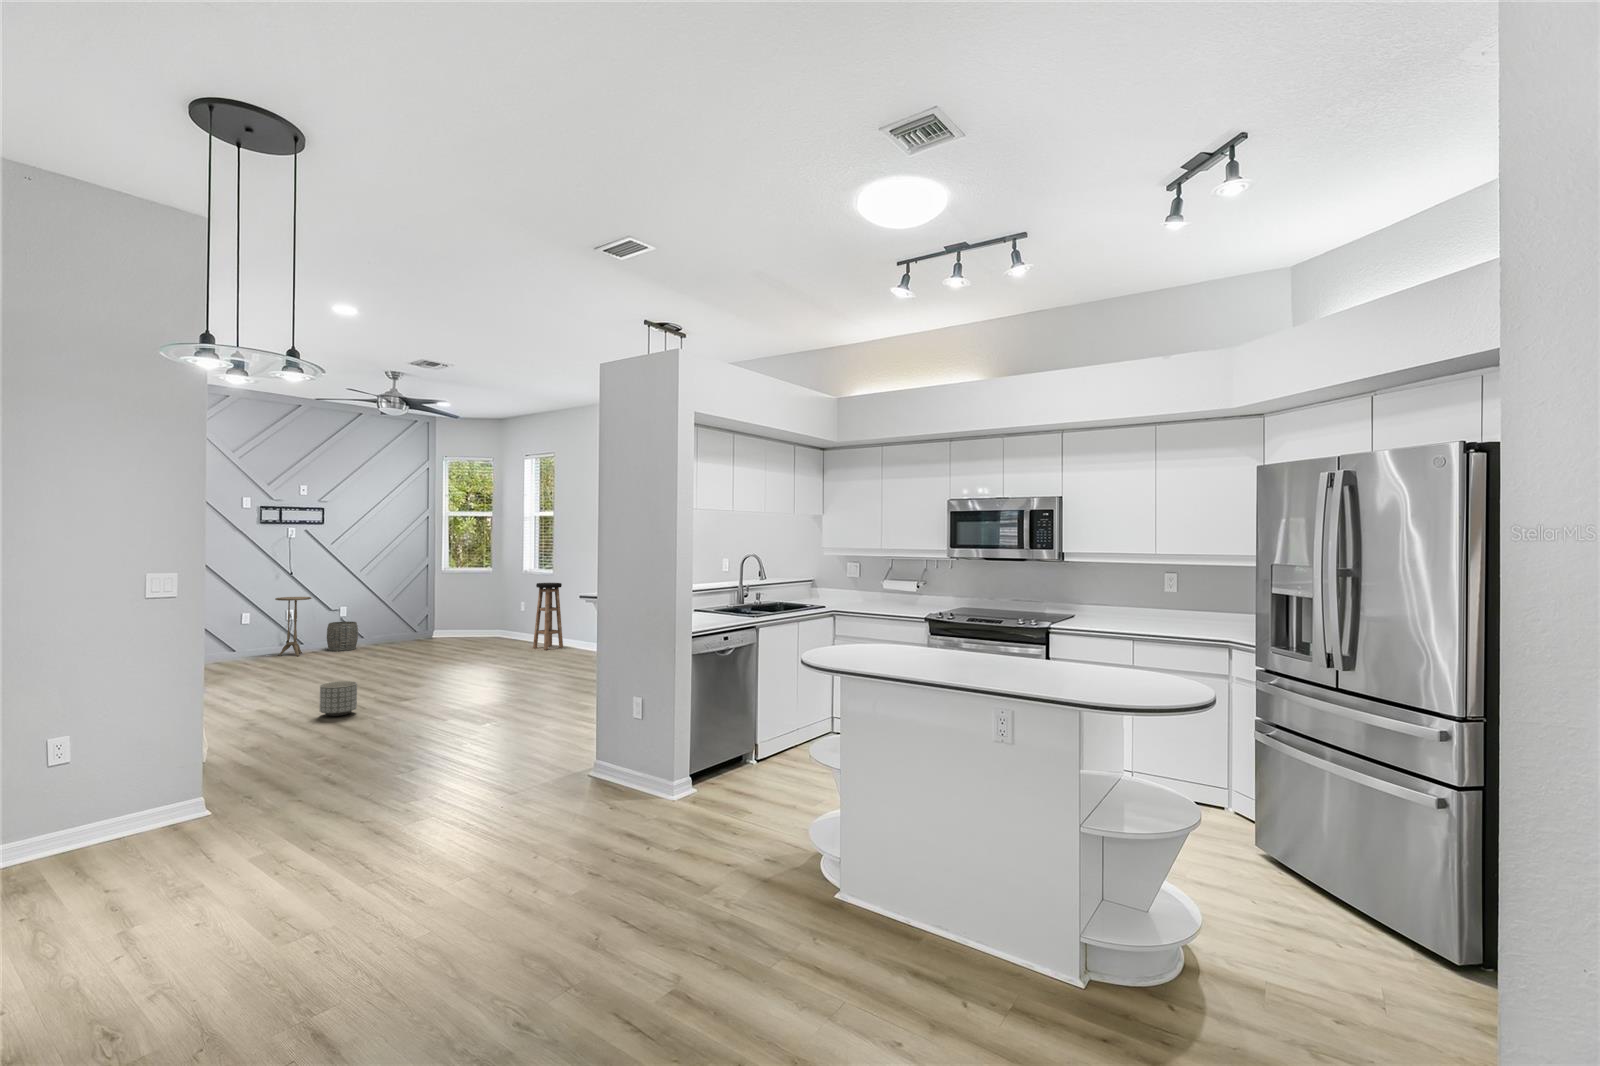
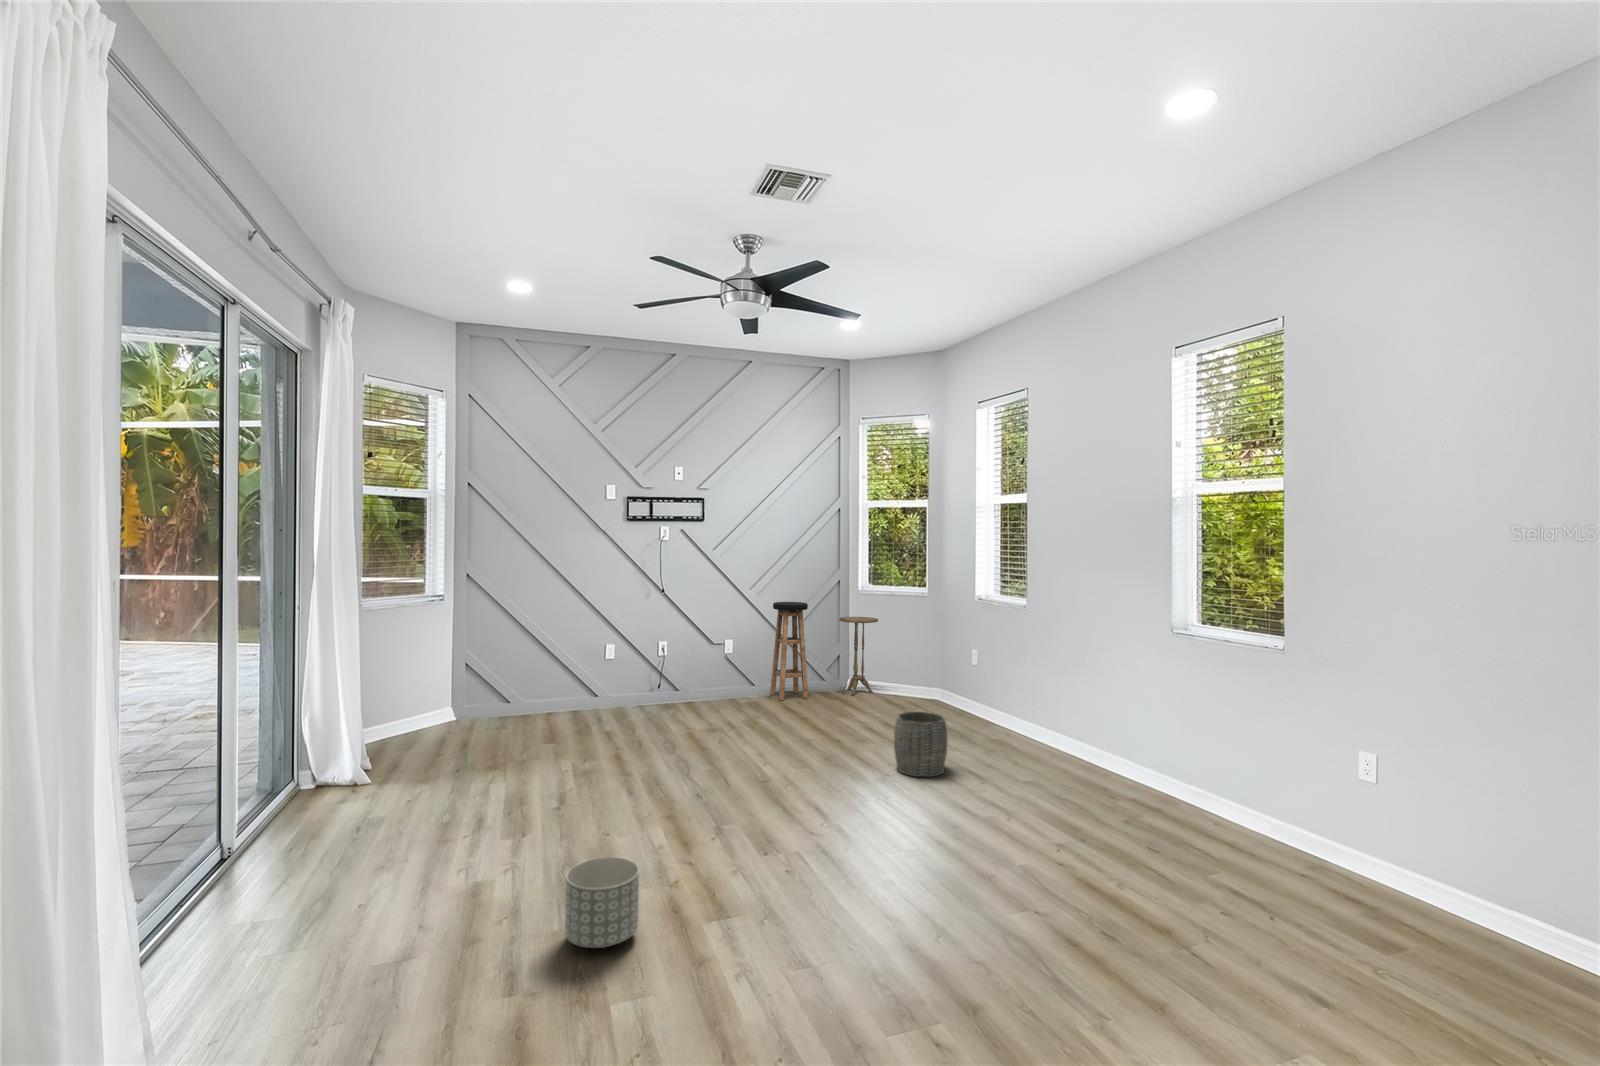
bar stool: present [533,583,563,650] -> present [770,602,808,700]
side table: present [275,597,312,656] -> present [839,617,878,695]
woven basket: present [327,622,358,651] -> present [894,712,948,777]

